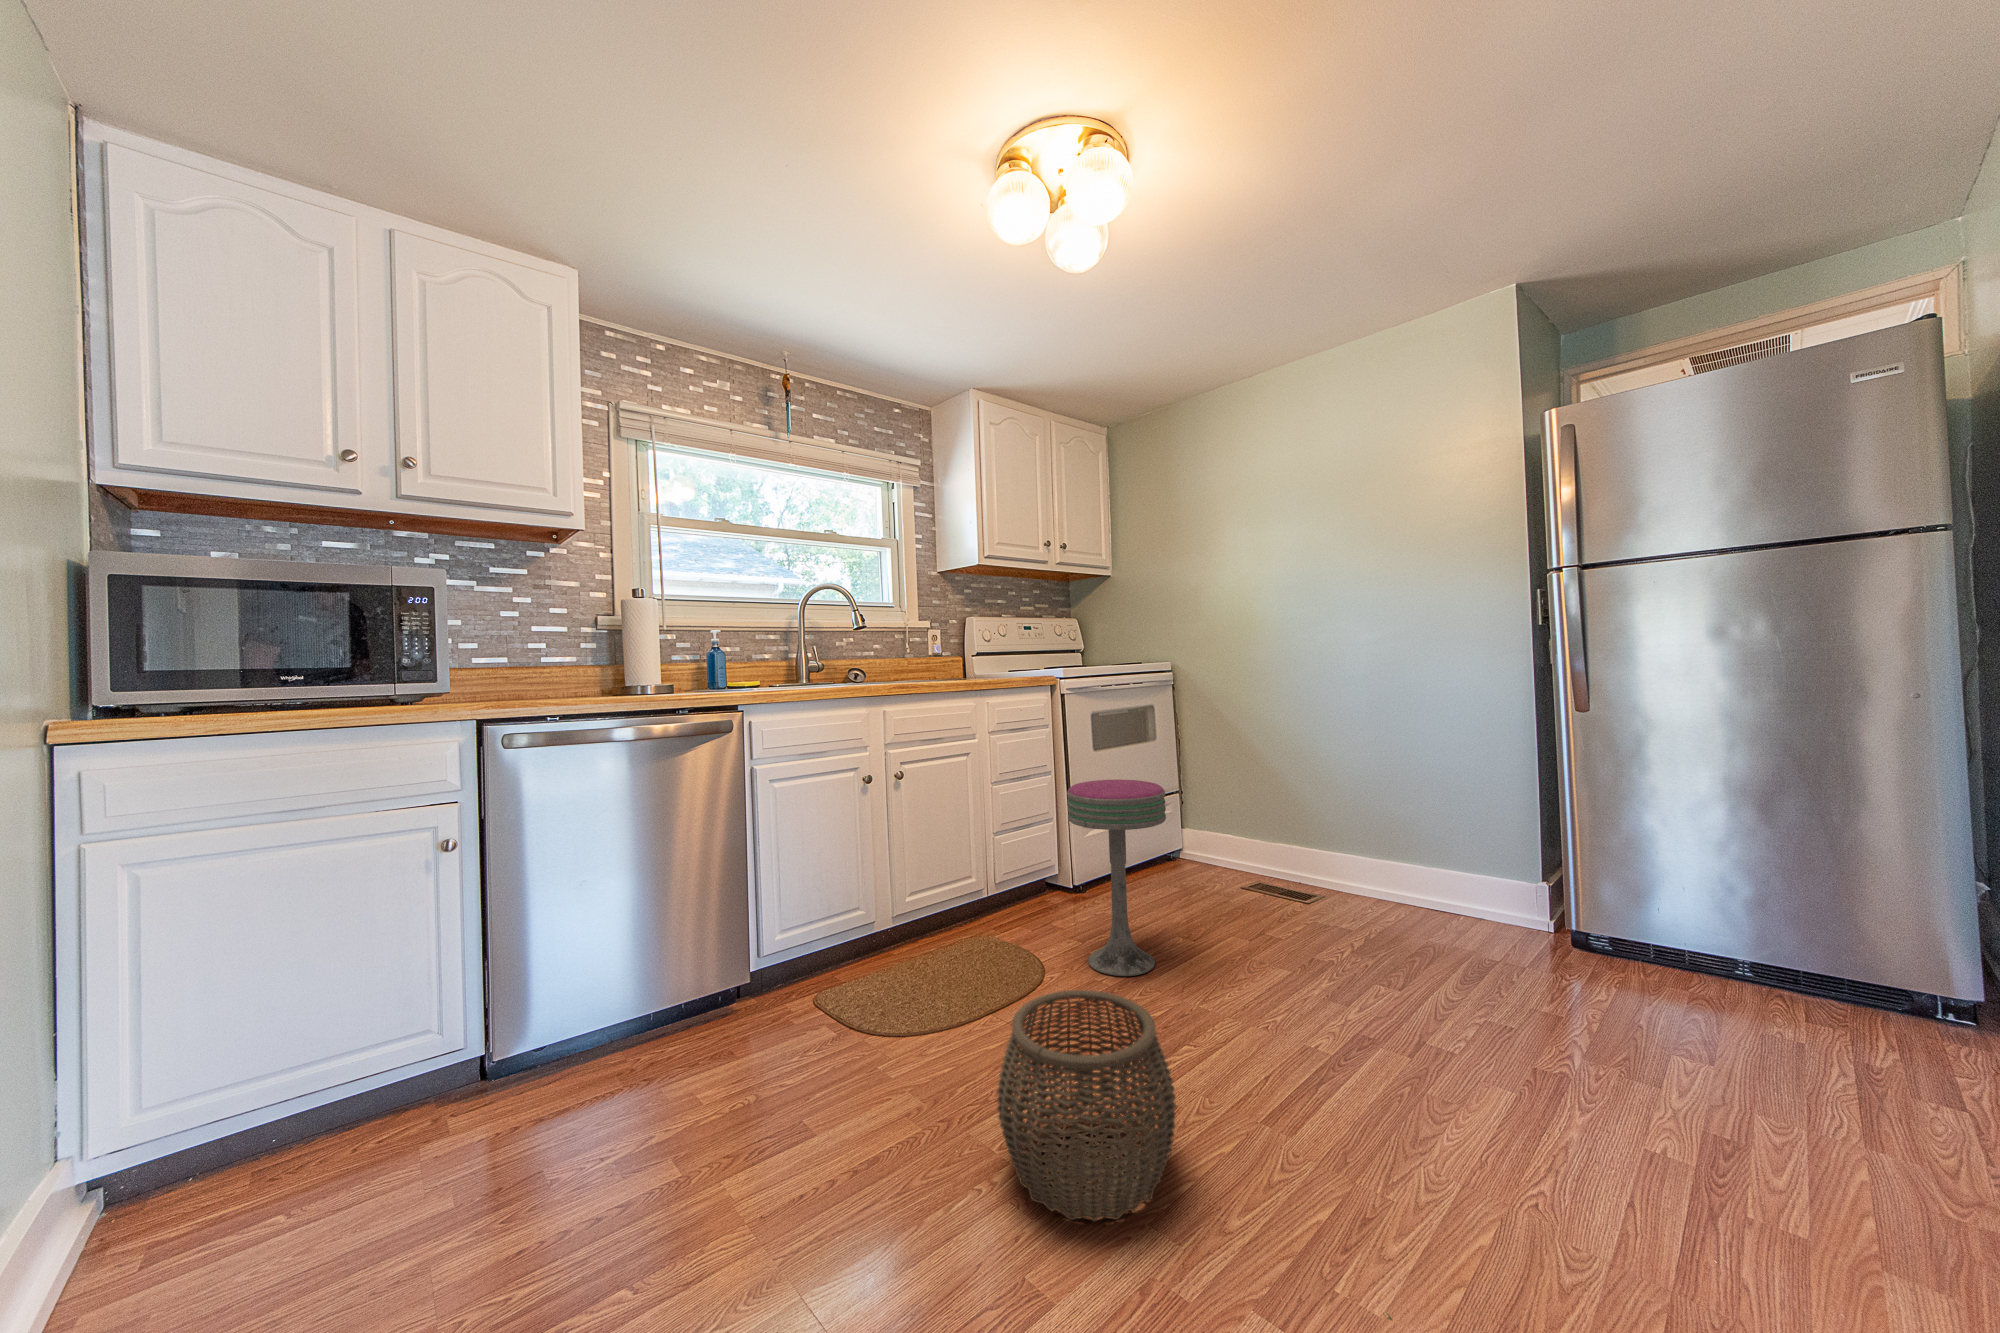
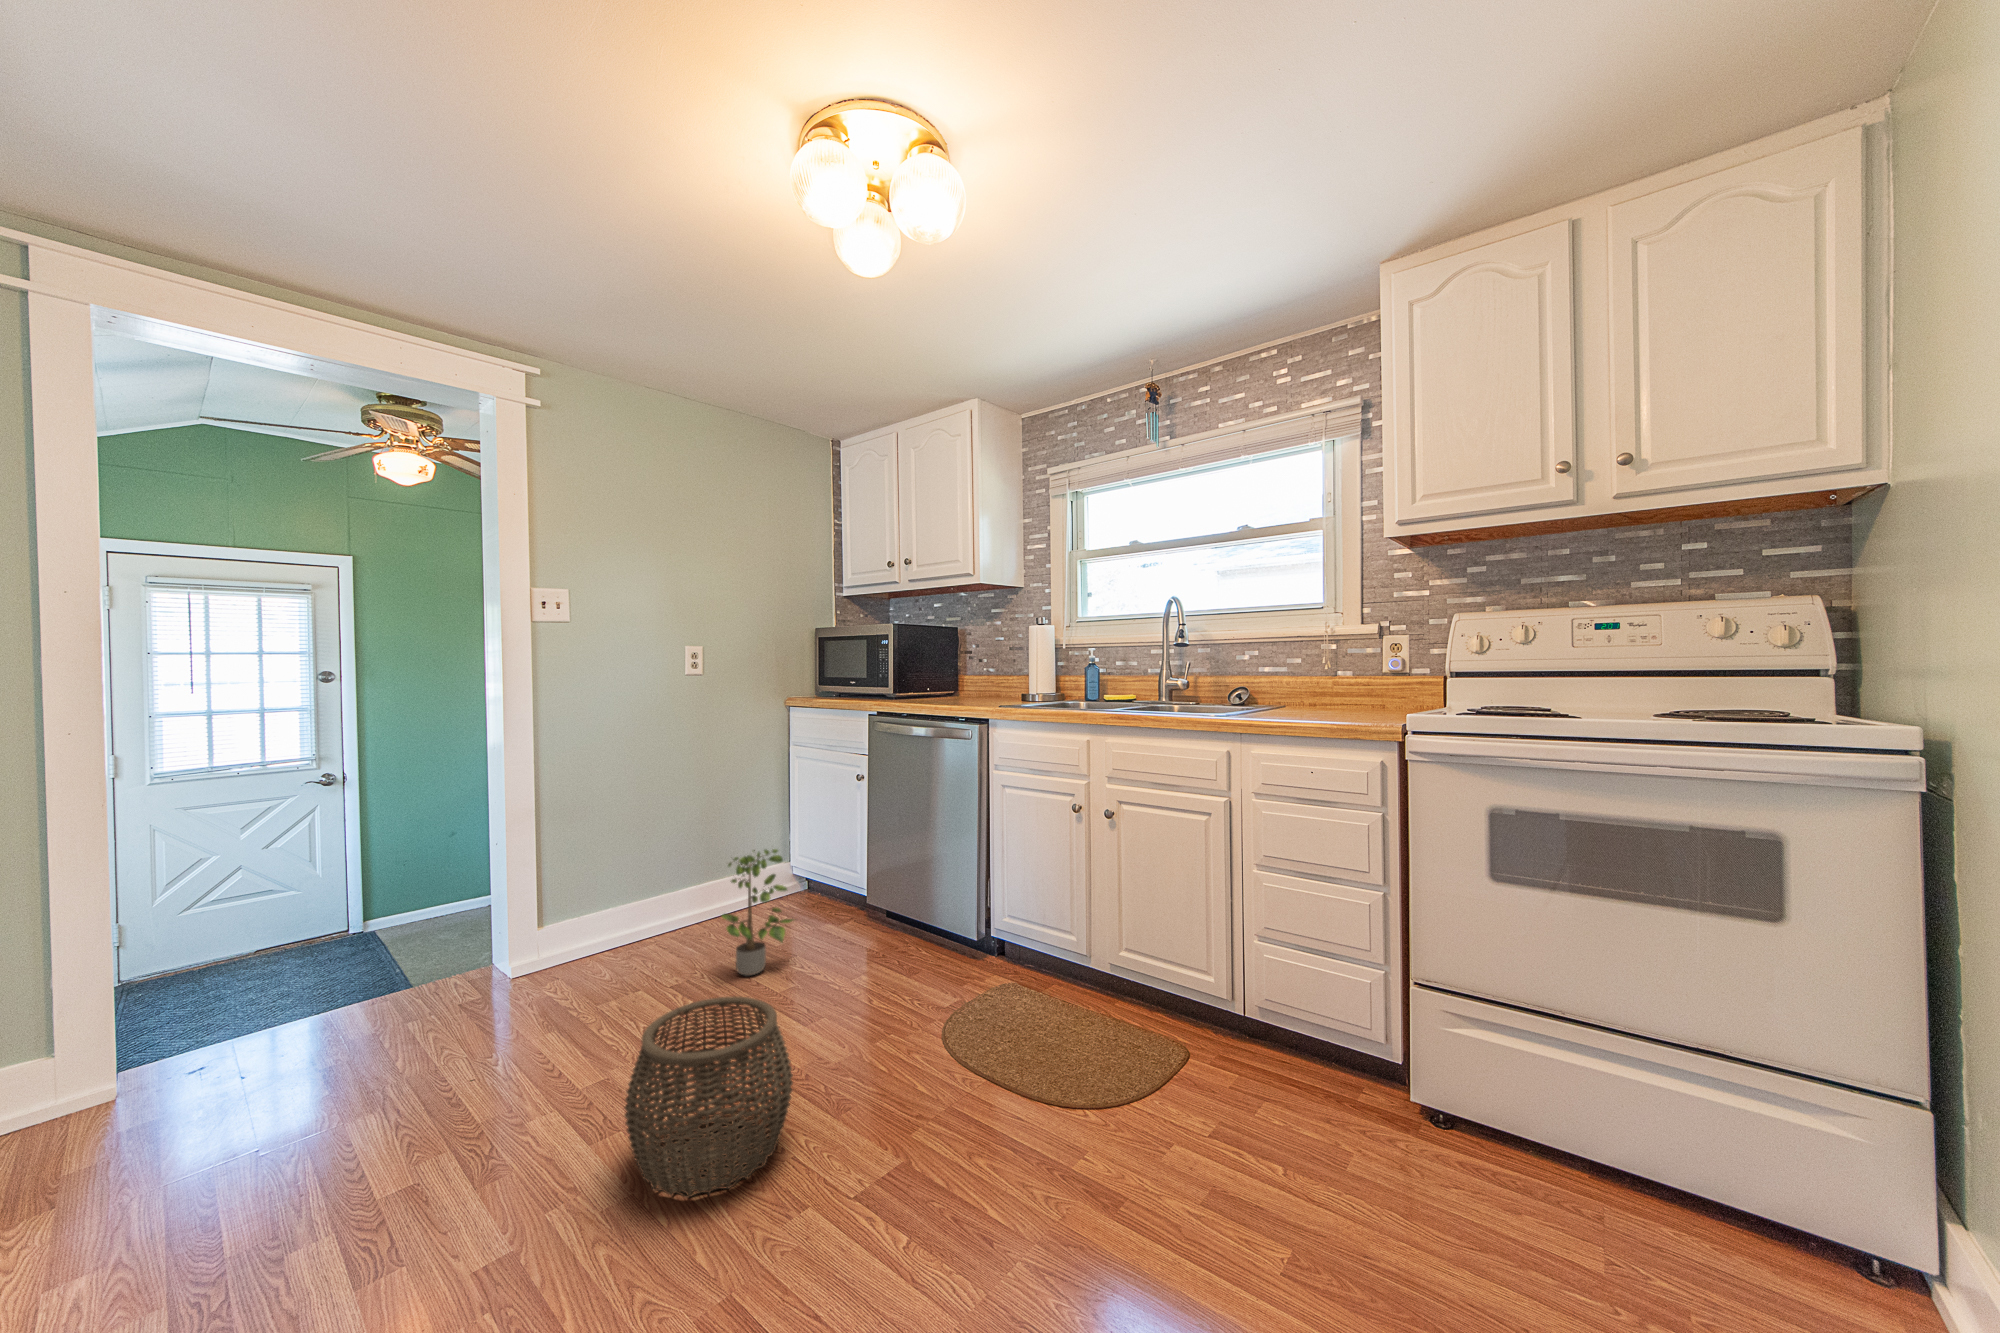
bar stool: present [1067,779,1166,976] -> none [1074,882,1228,1213]
potted plant: none [491,968,605,1241] -> present [722,849,793,976]

